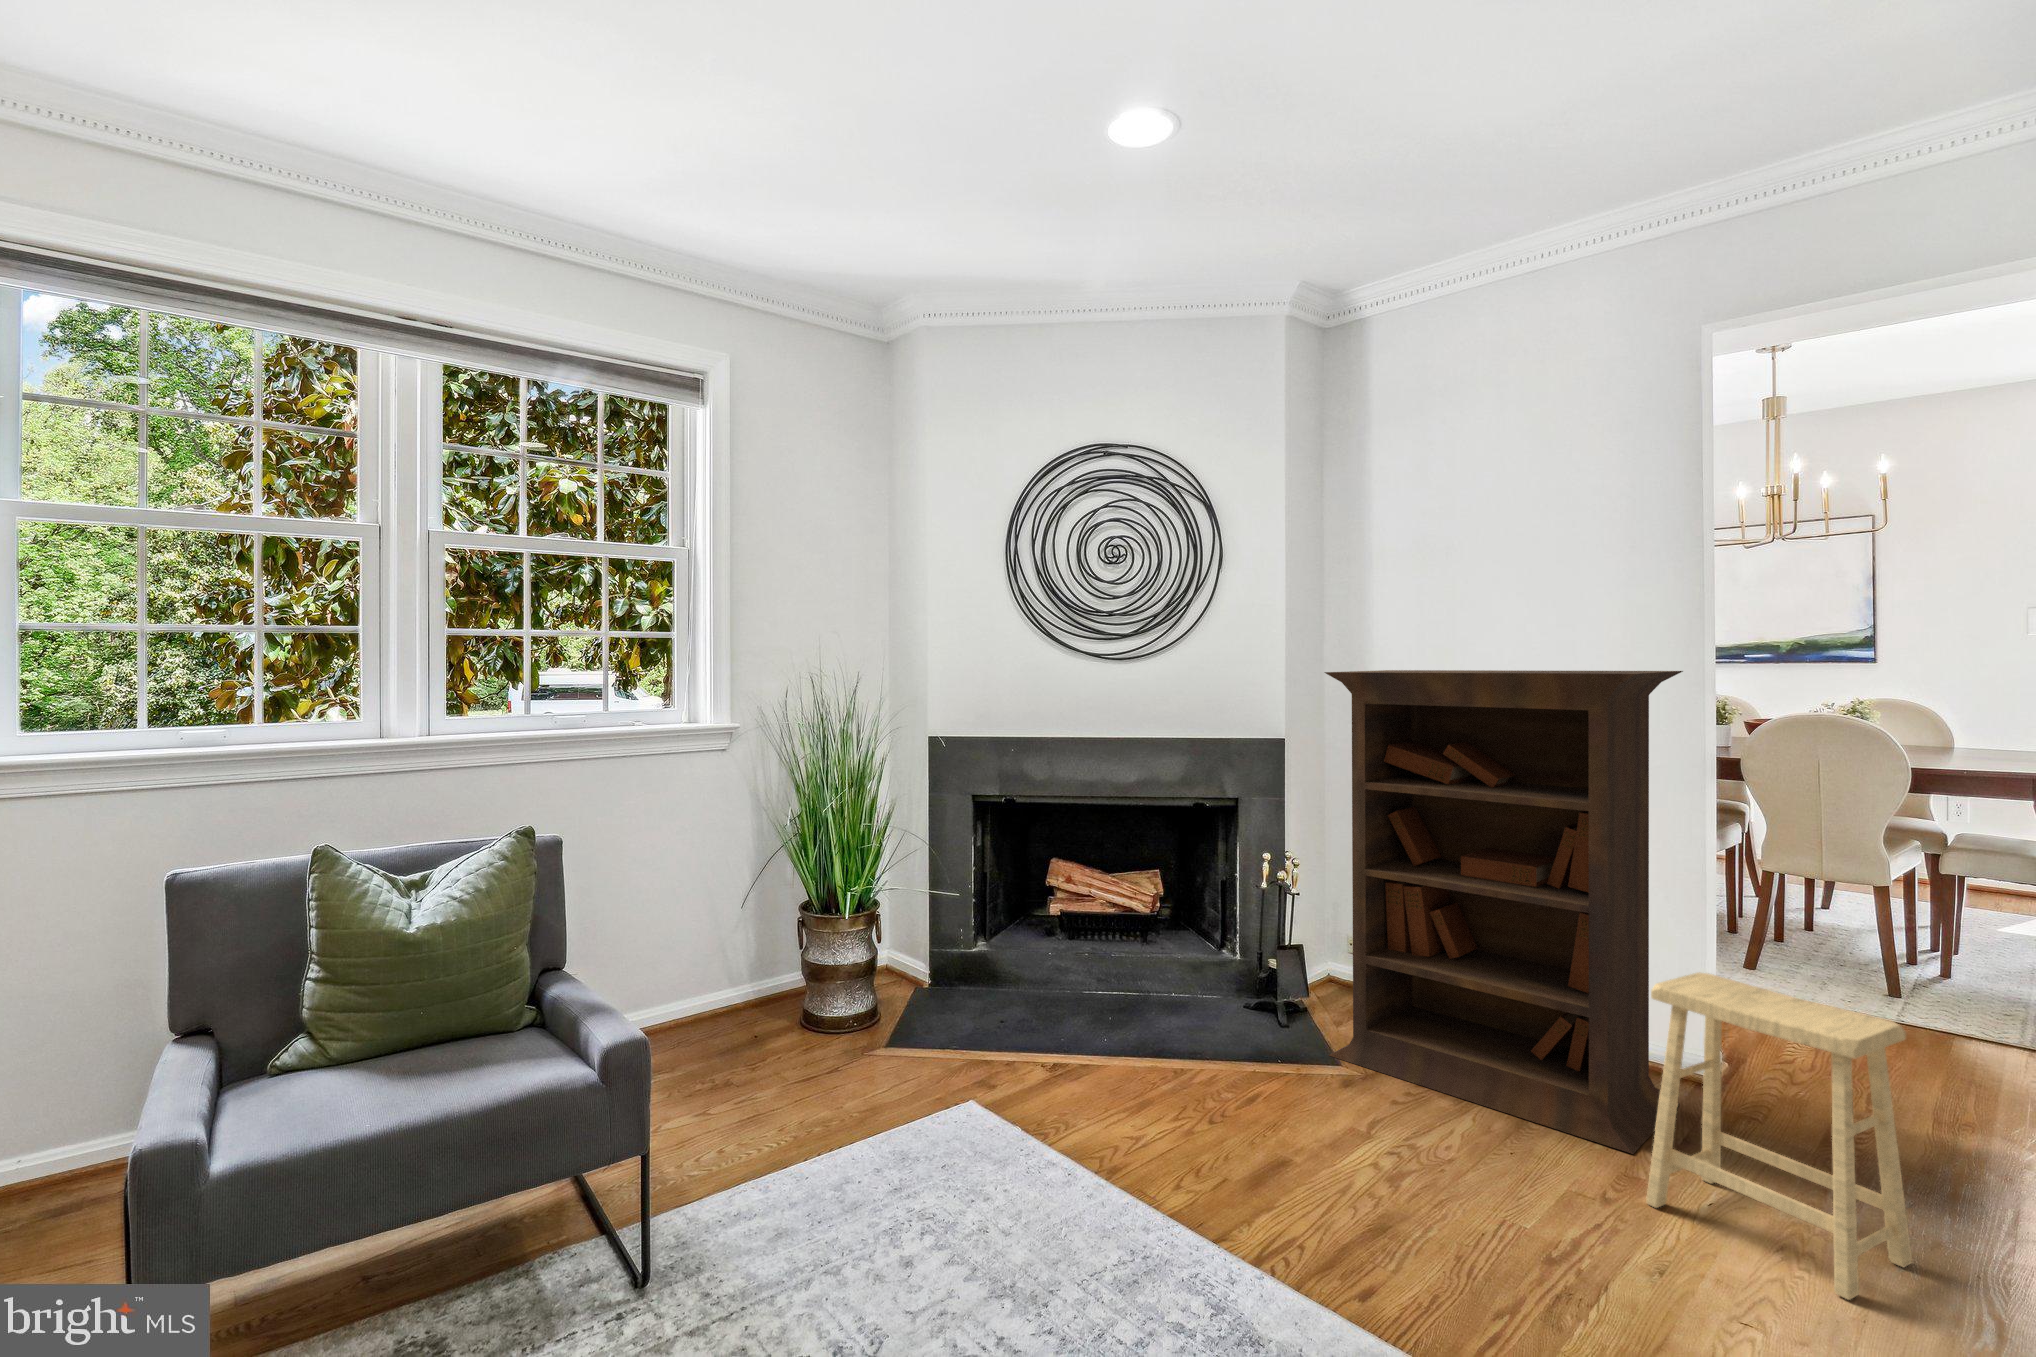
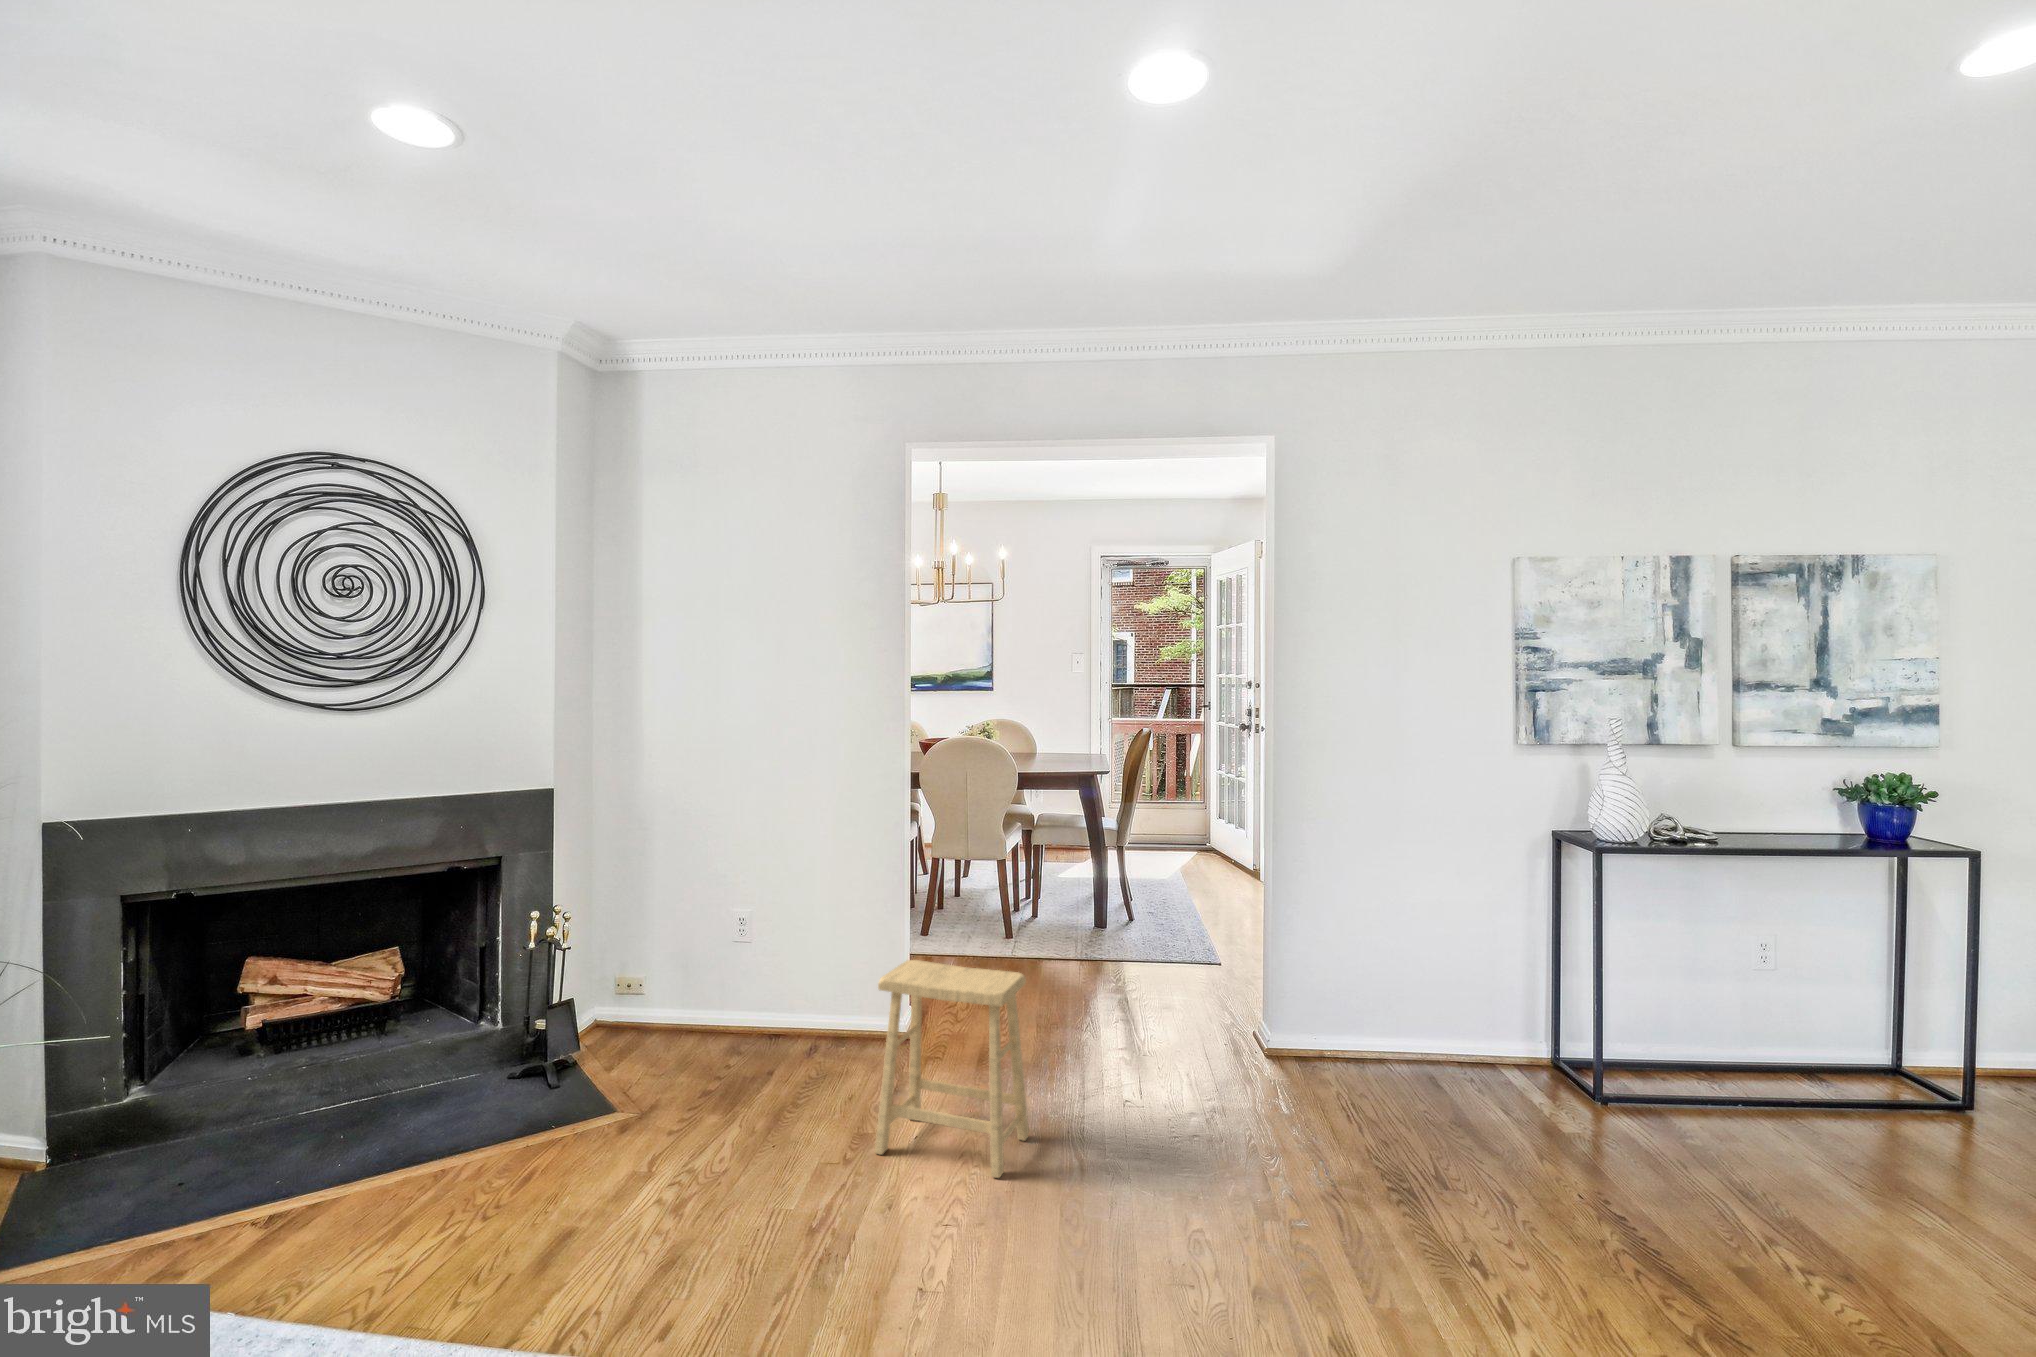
bookcase: present [1325,670,1683,1154] -> none [601,720,893,1115]

